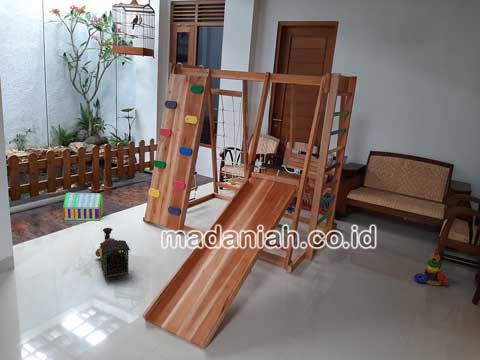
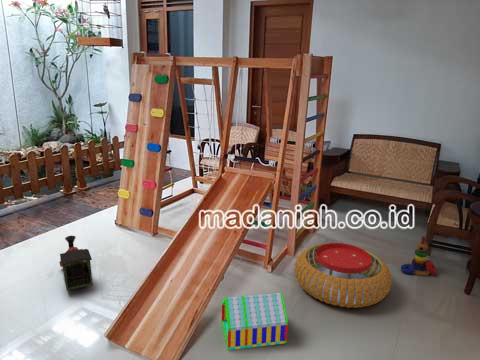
toy house: present [63,193,104,221] -> present [222,293,288,350]
pouf: none [315,249,408,310] -> present [295,243,392,308]

